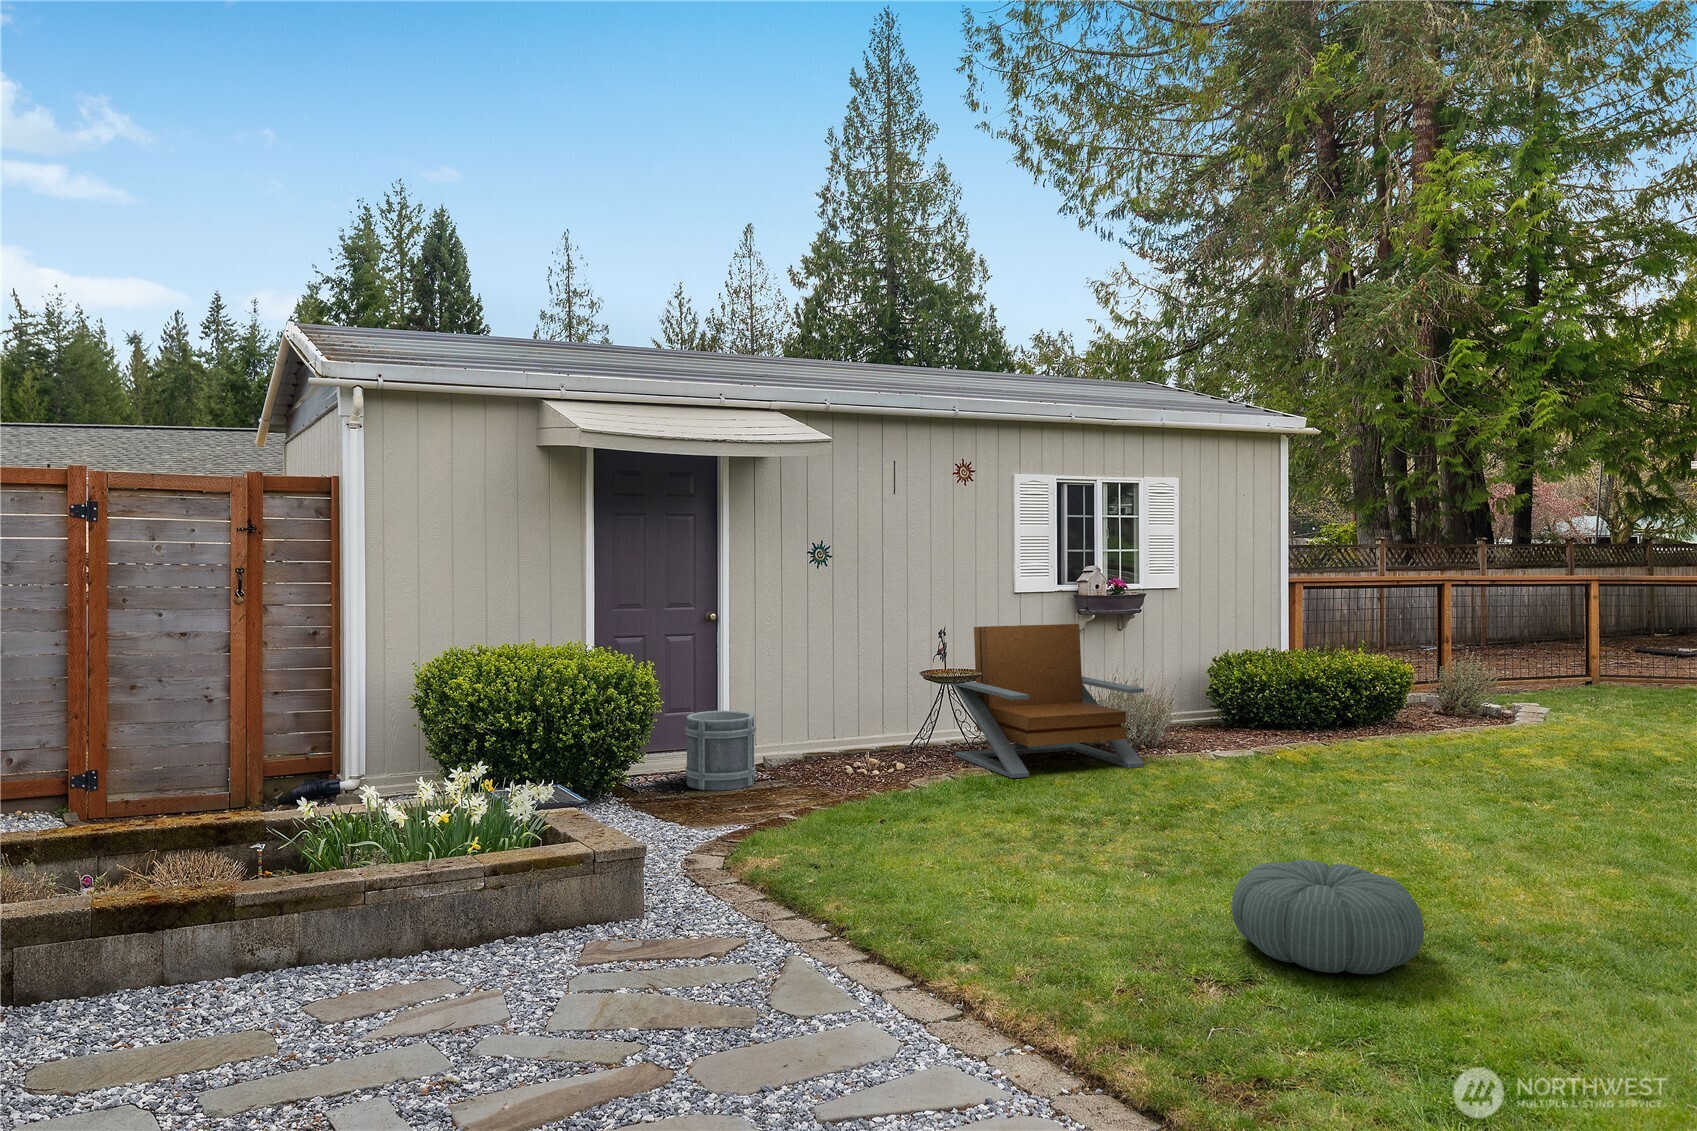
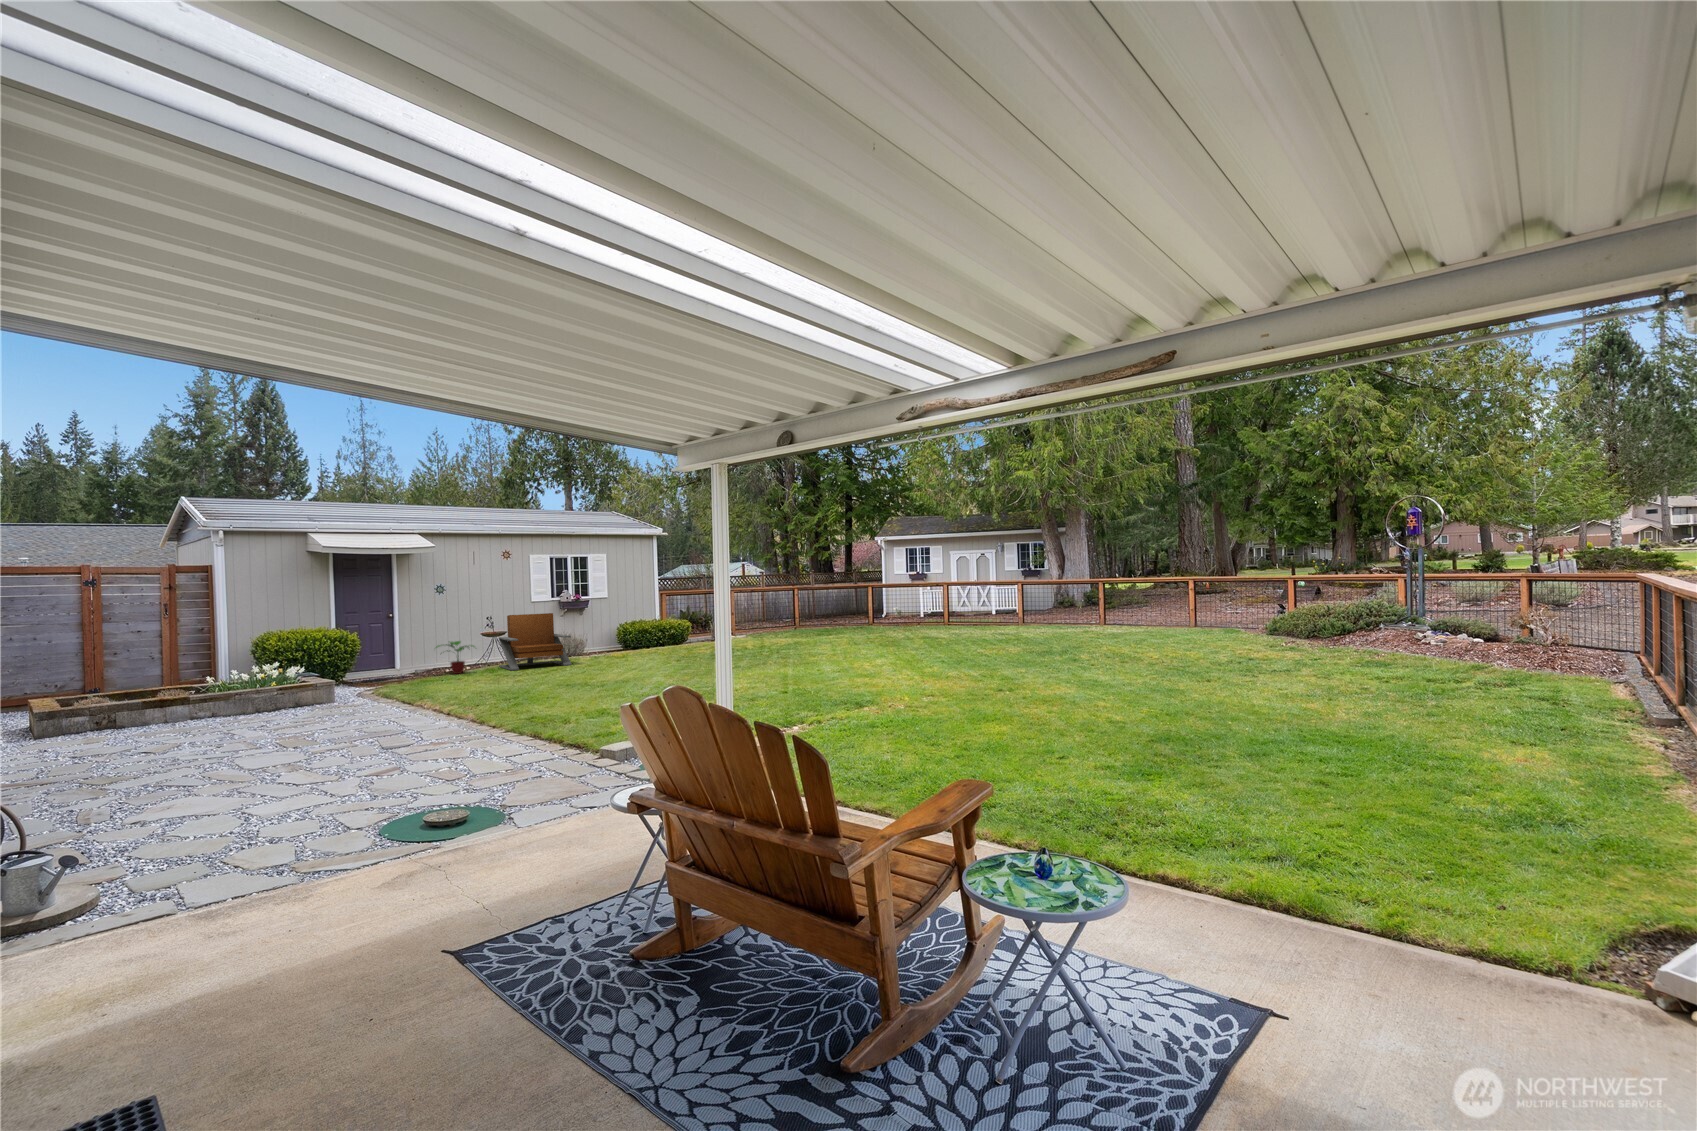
potted plant: none [832,689,929,779] -> present [436,641,474,674]
bucket: present [685,711,756,790] -> none [371,651,403,680]
pouf: present [1232,860,1424,974] -> none [513,670,563,694]

